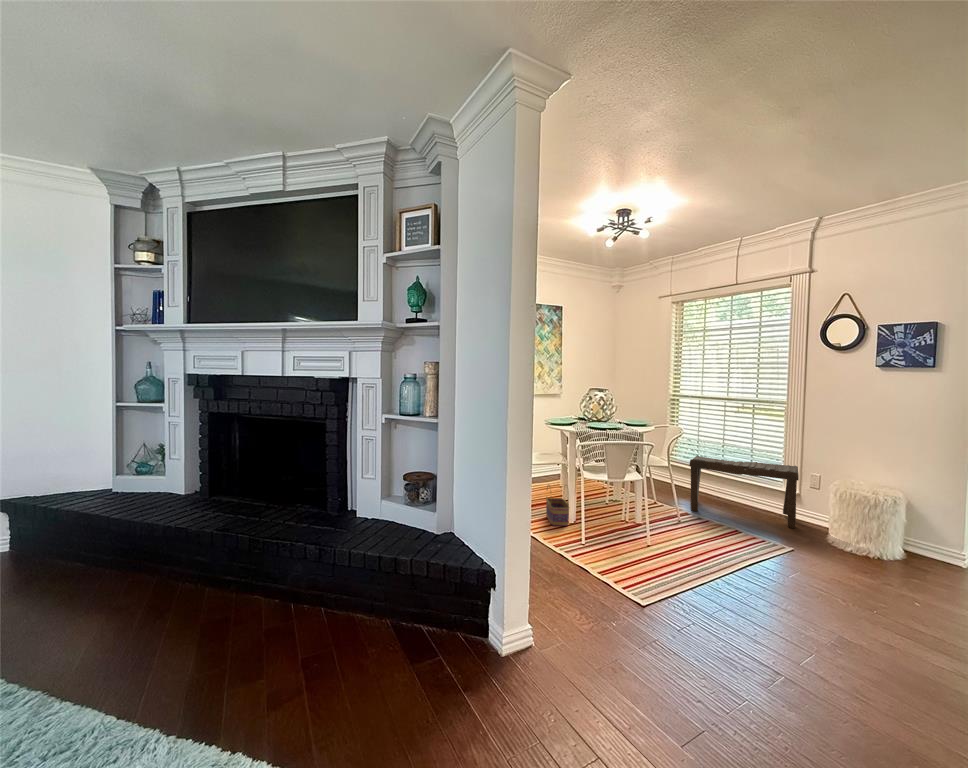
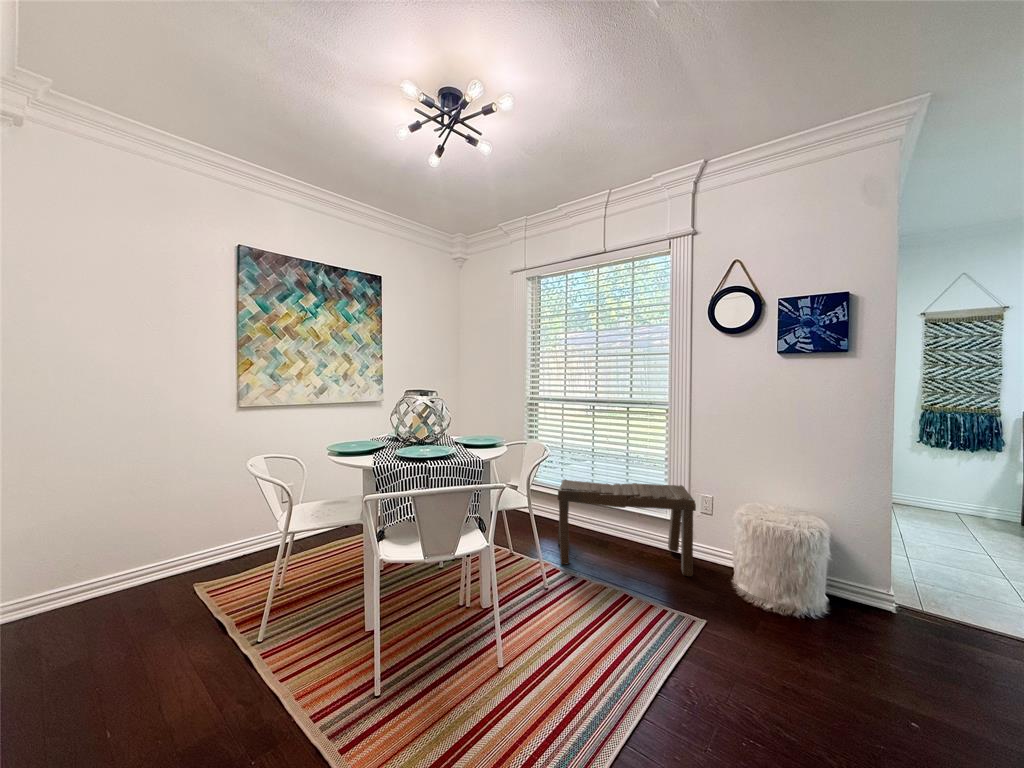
basket: present [546,485,569,526] -> none [315,571,357,669]

